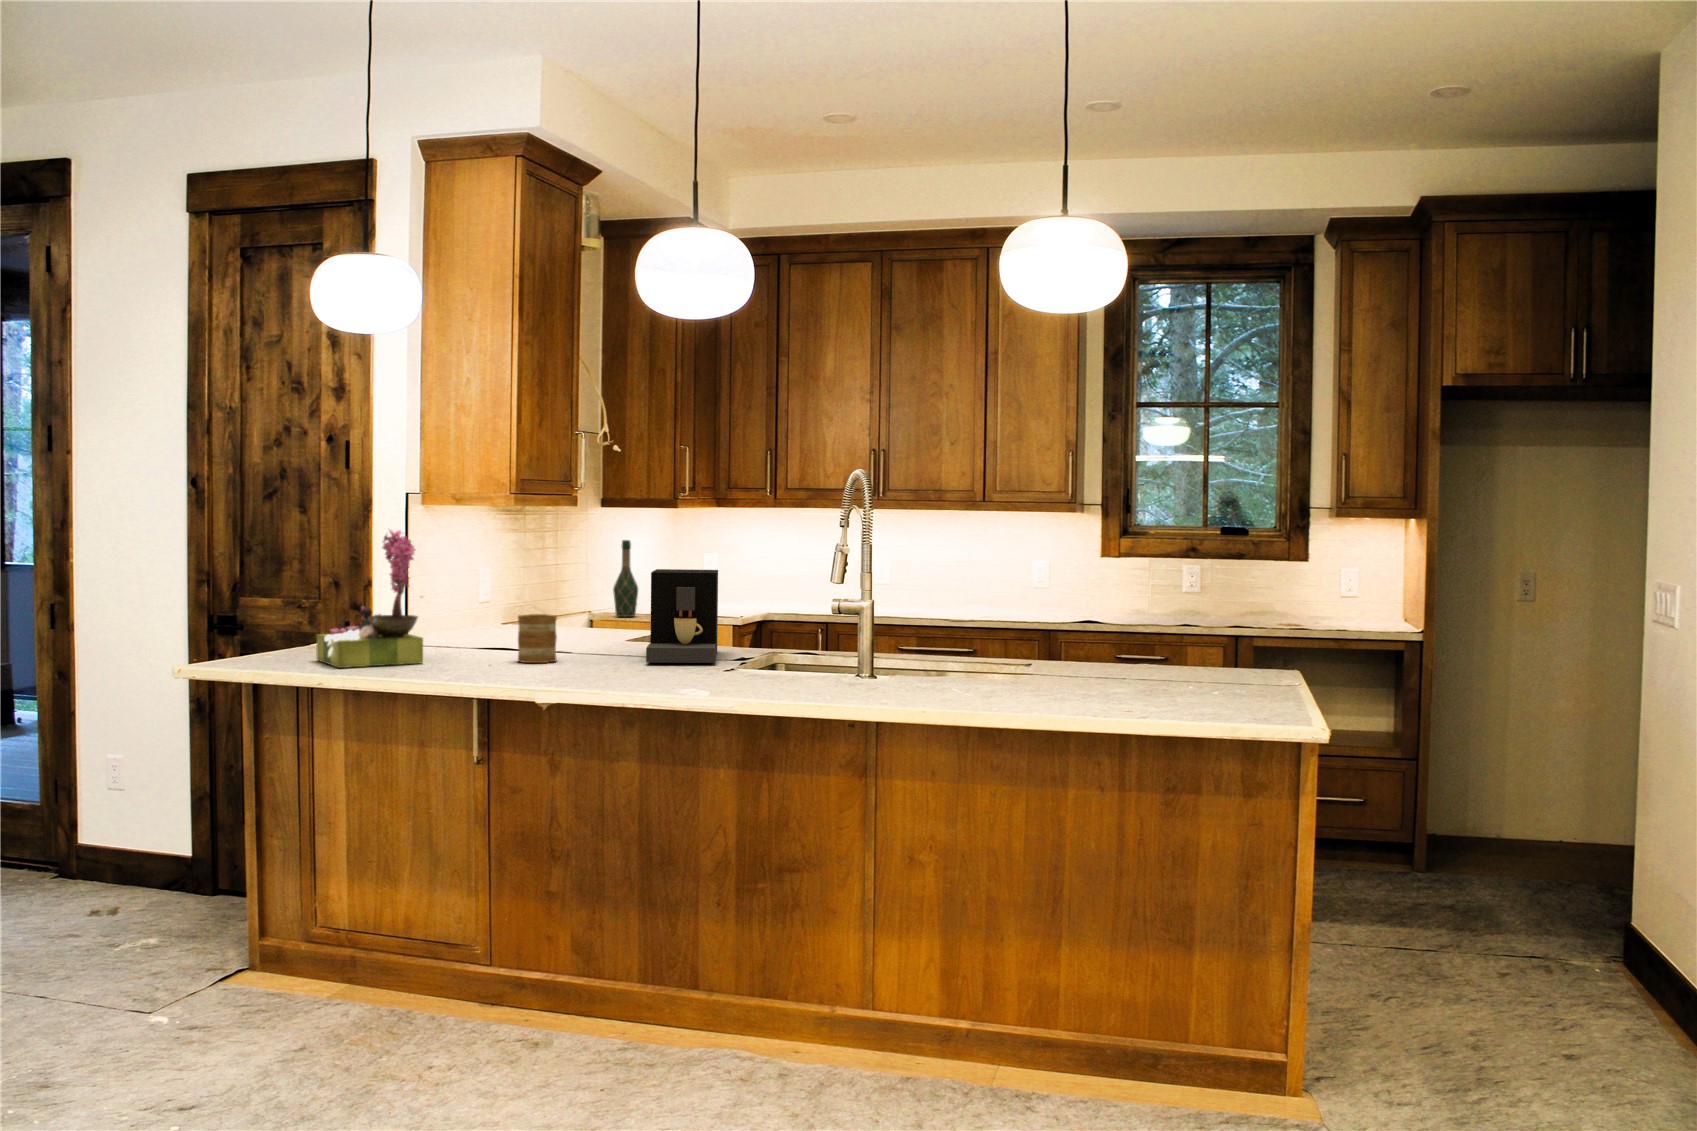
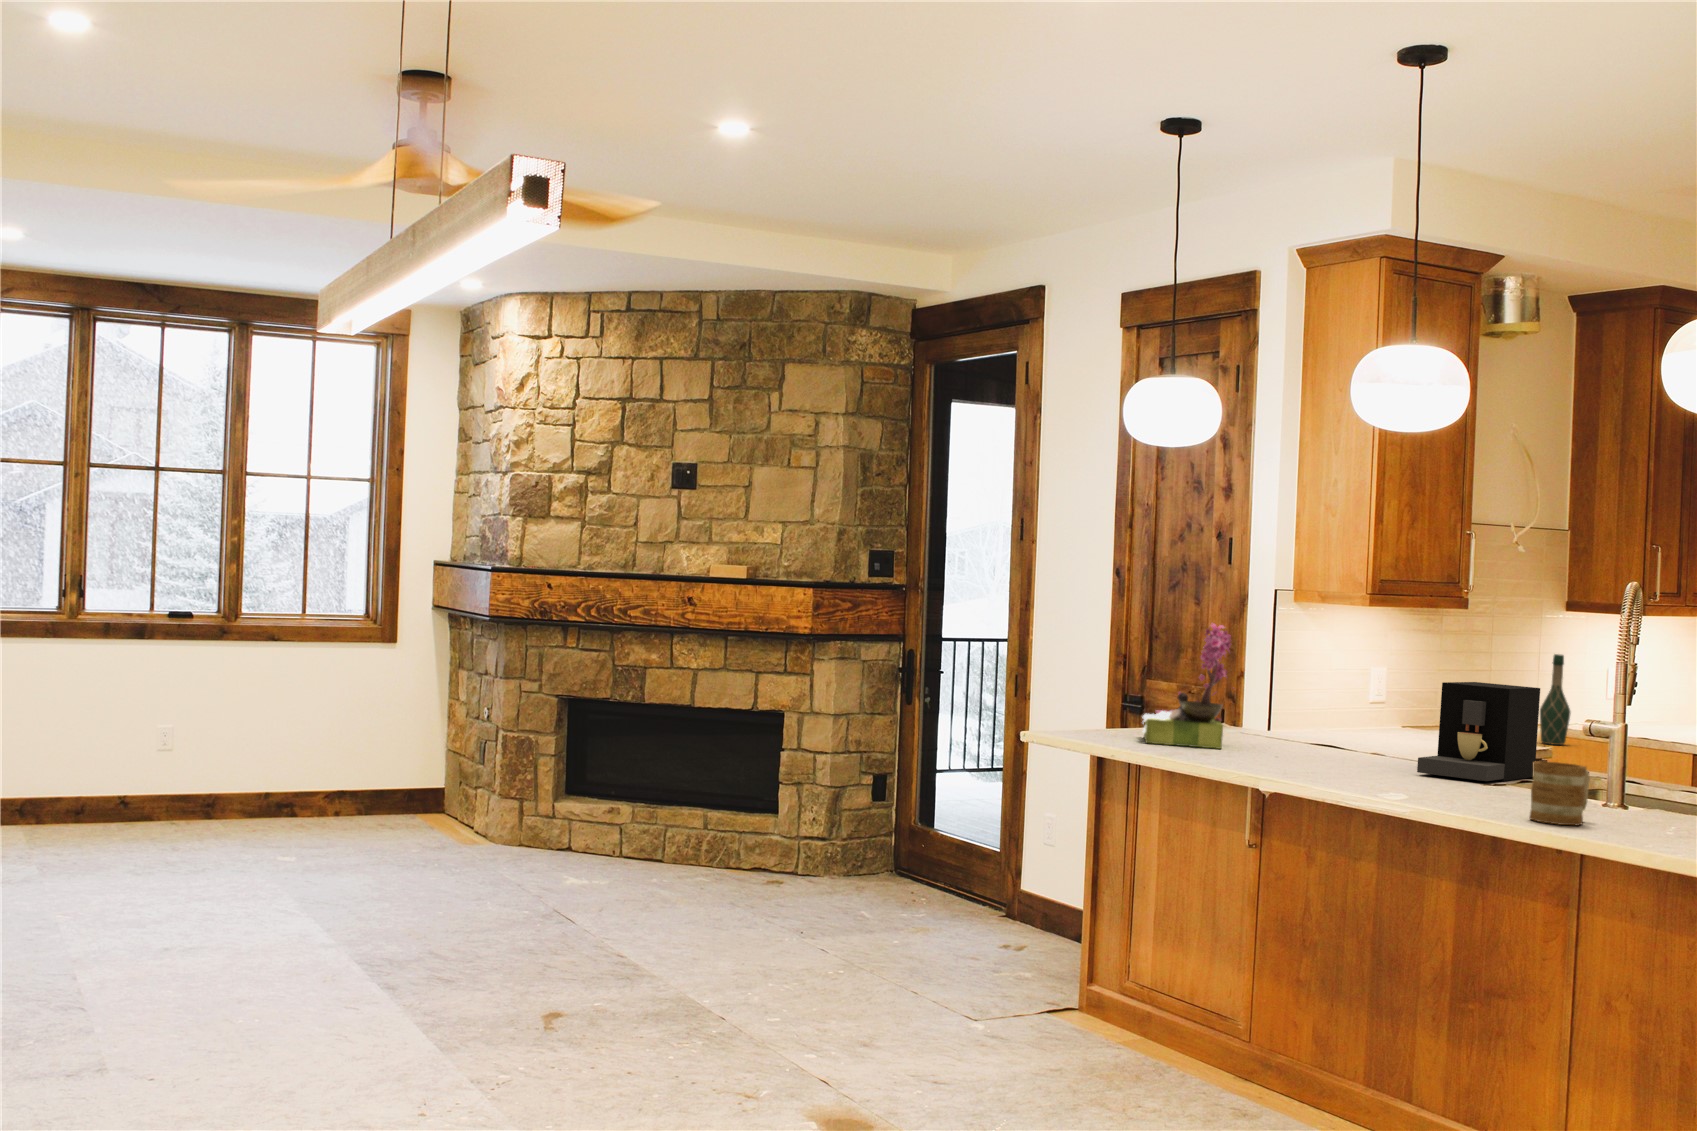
mug: present [518,614,557,663] -> present [1529,761,1590,825]

